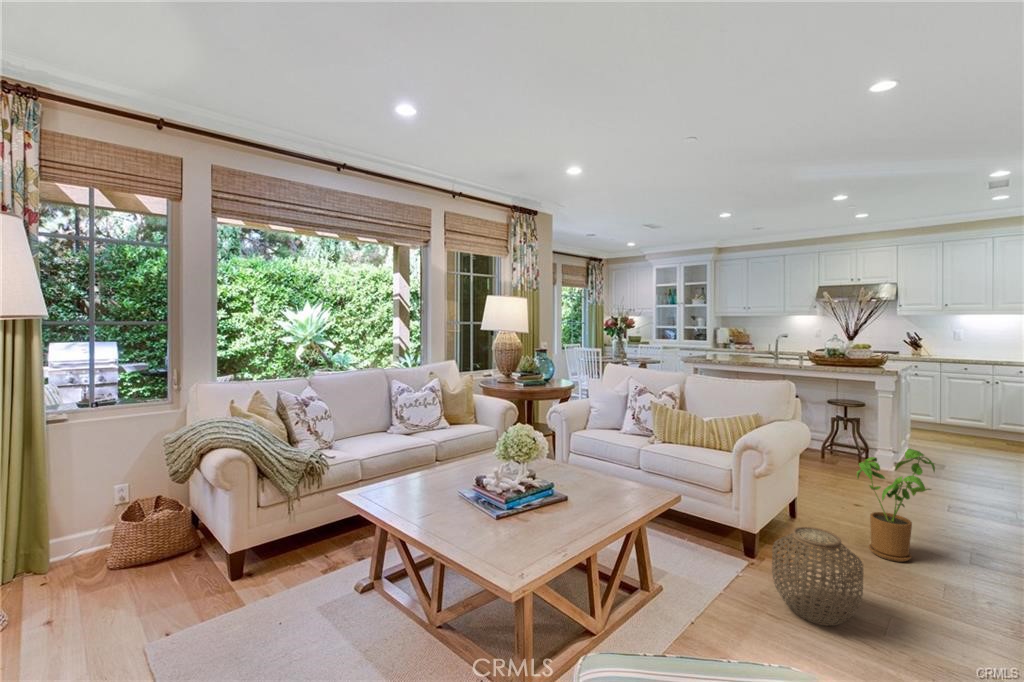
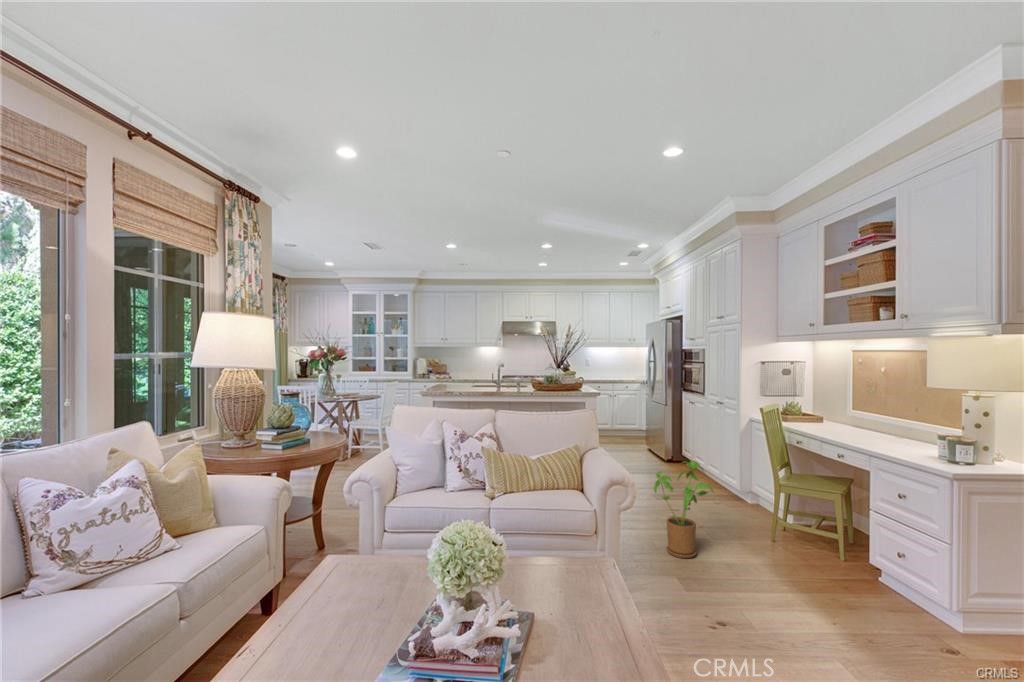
woven basket: present [772,527,863,626] -> none [680,554,761,652]

